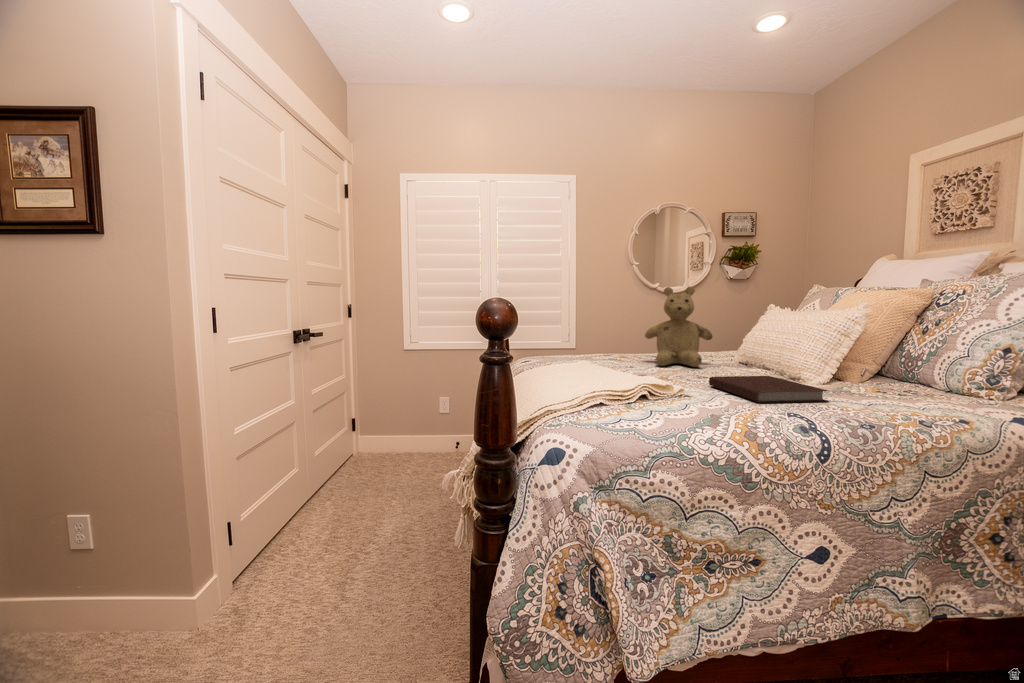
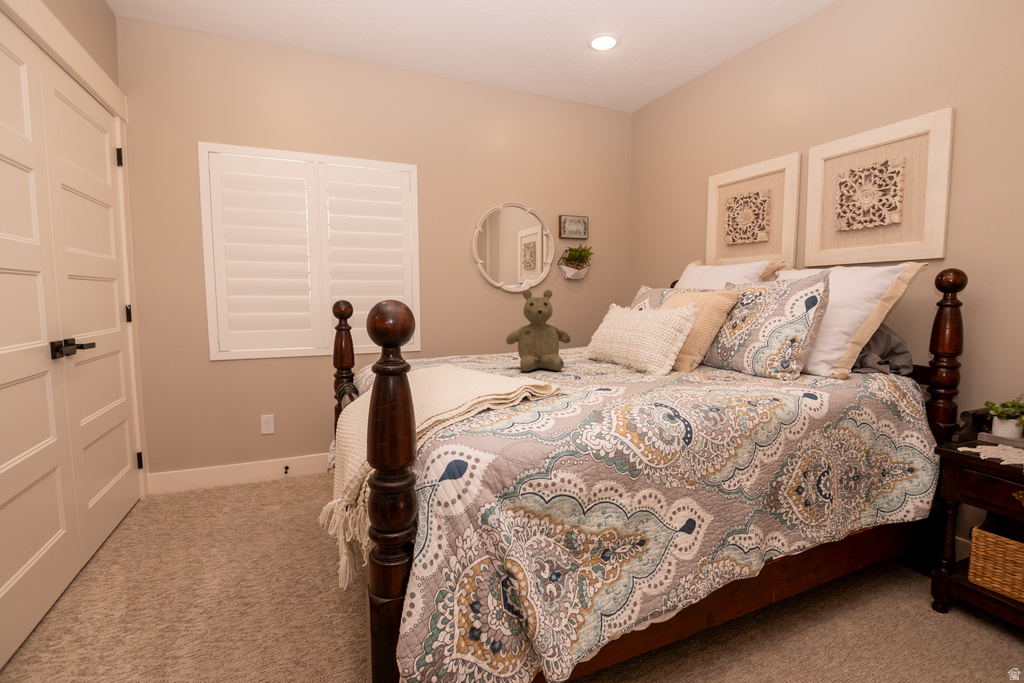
notebook: present [709,376,828,403] -> none [579,373,680,398]

